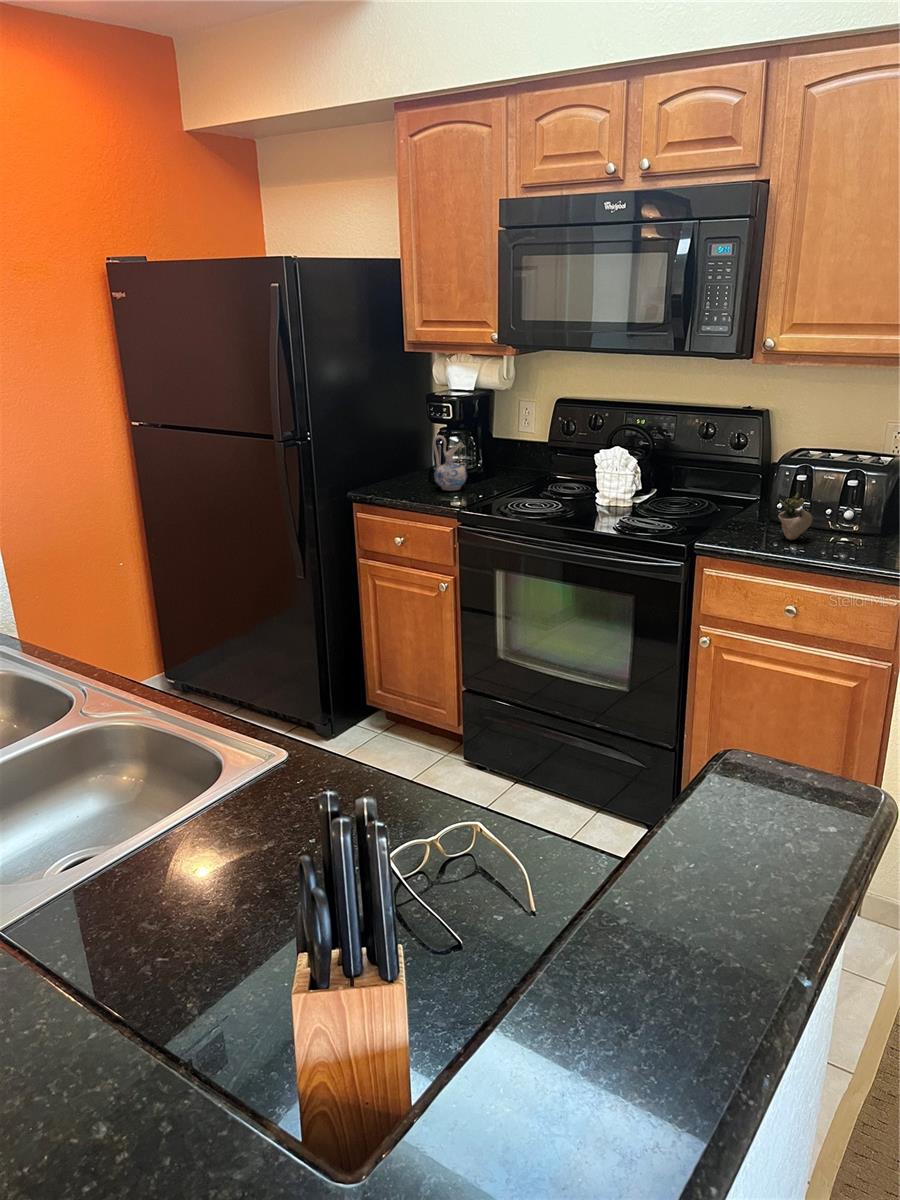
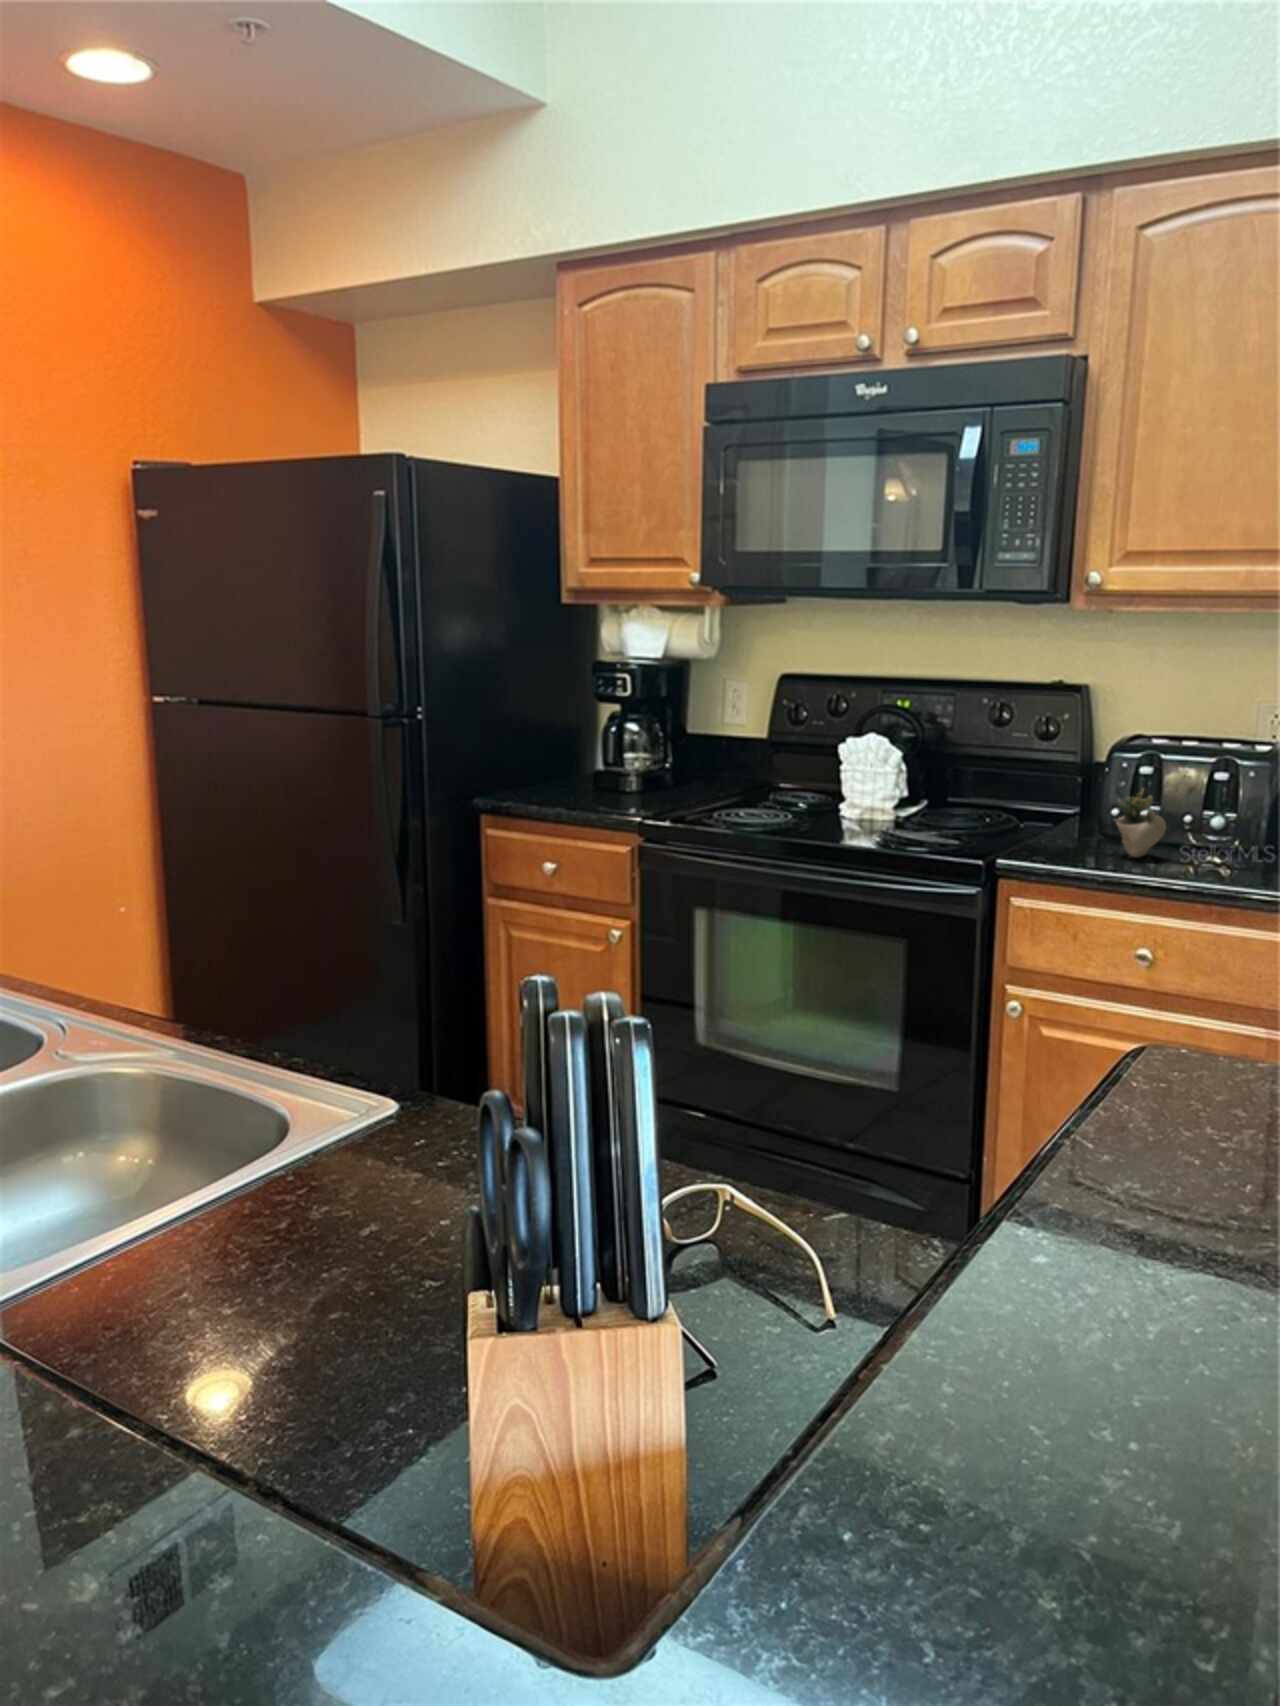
ceramic pitcher: present [433,435,467,491] -> none [601,717,650,798]

